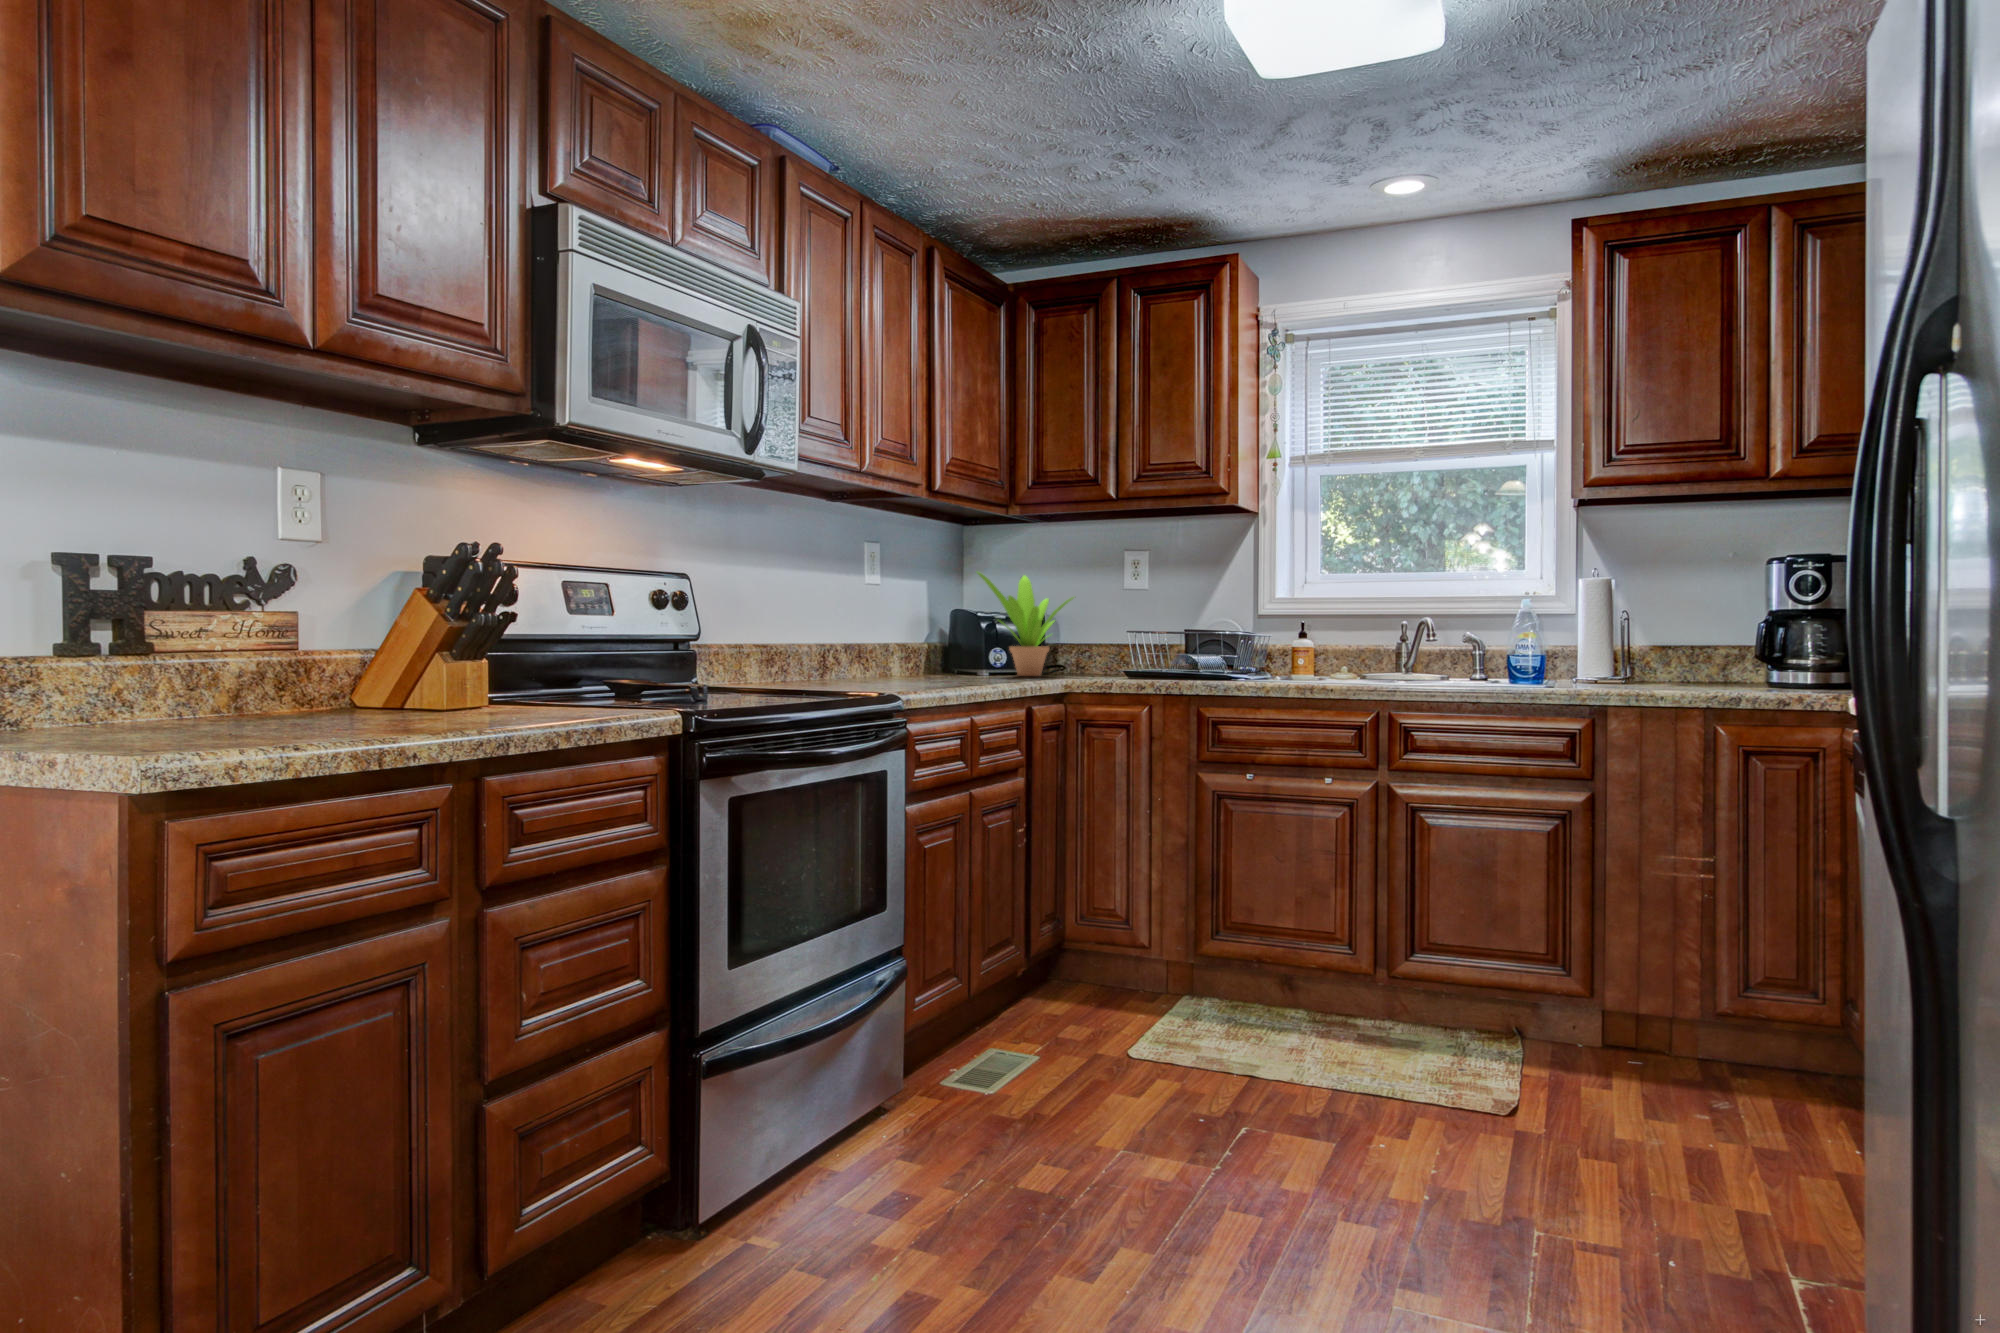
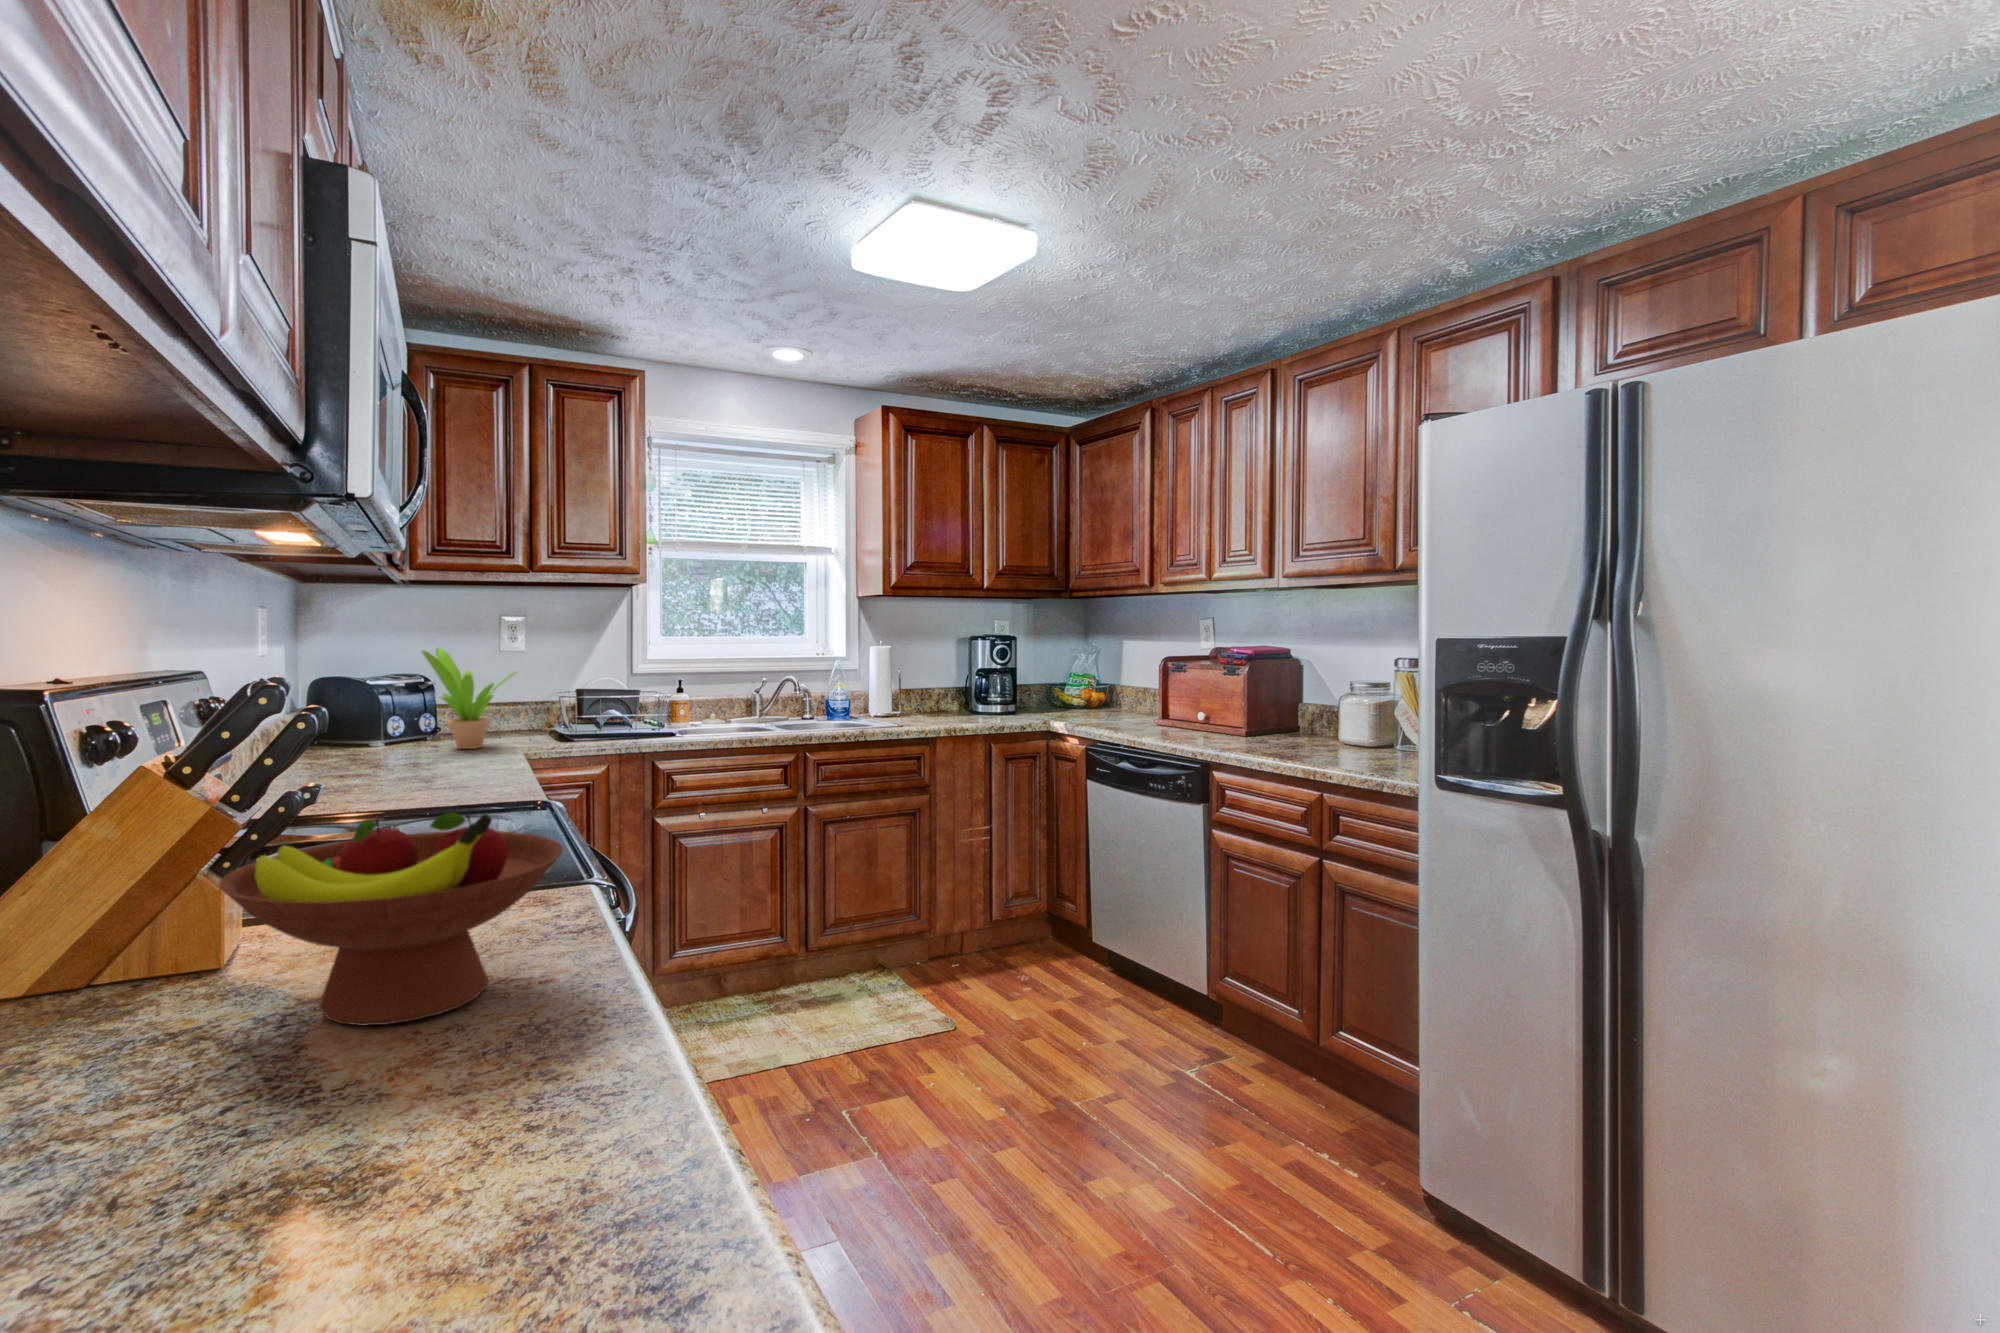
fruit bowl: none [169,563,450,734] -> present [219,813,563,1026]

